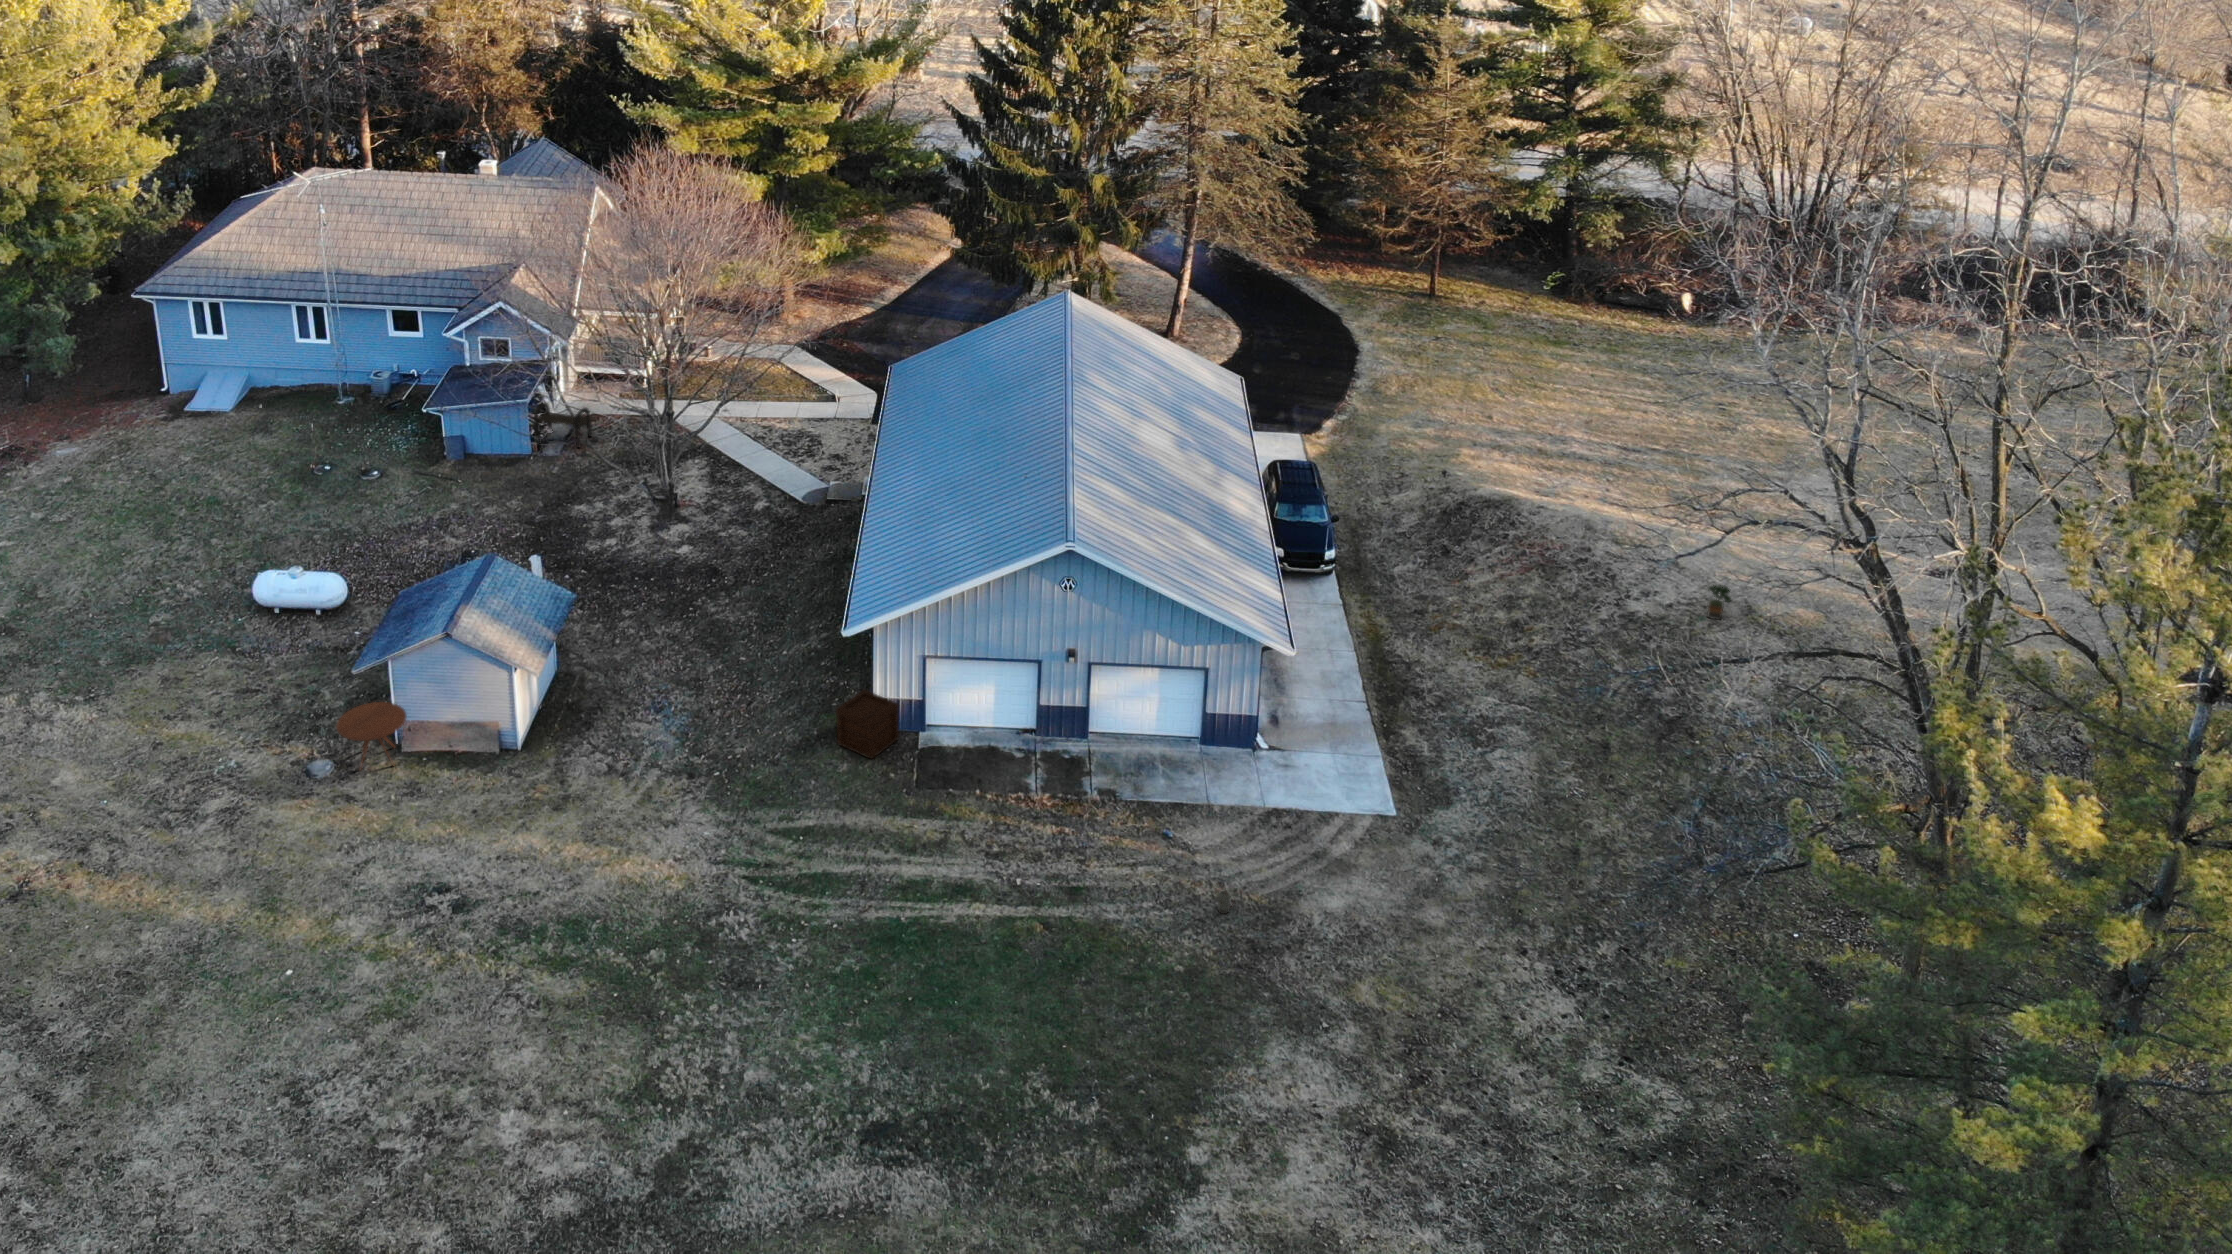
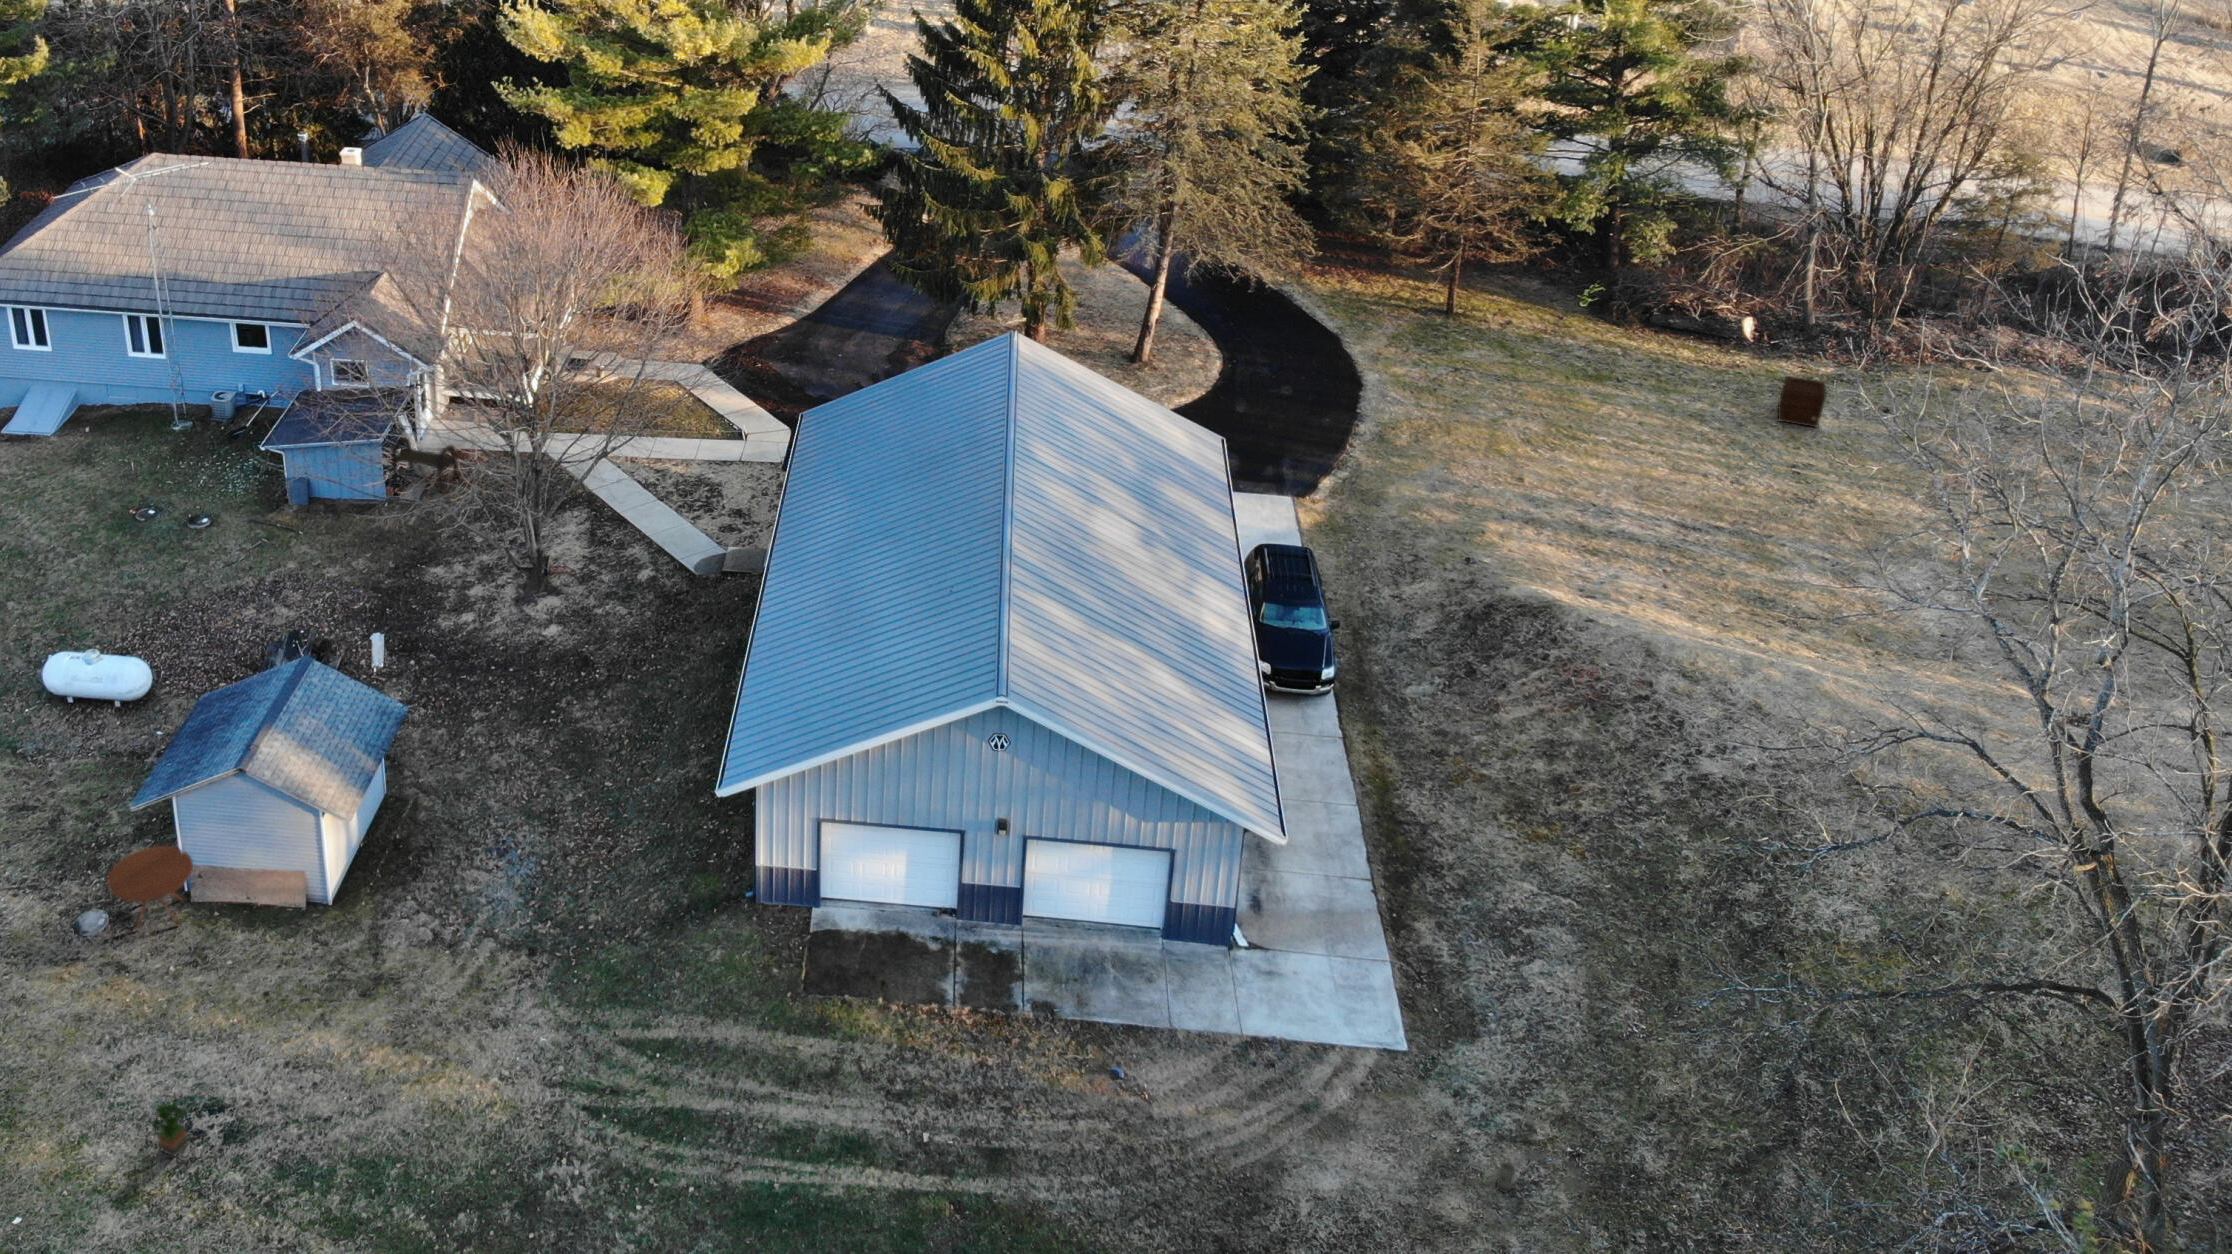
potted tree: present [1708,585,1731,620] -> present [152,1104,188,1156]
wooden crate: present [836,690,899,759] -> present [1778,376,1826,427]
watering can: present [1218,885,1230,914] -> present [1496,1158,1517,1192]

